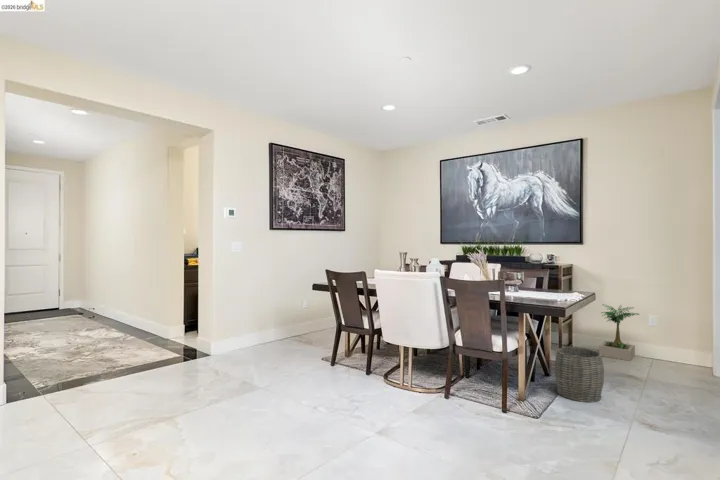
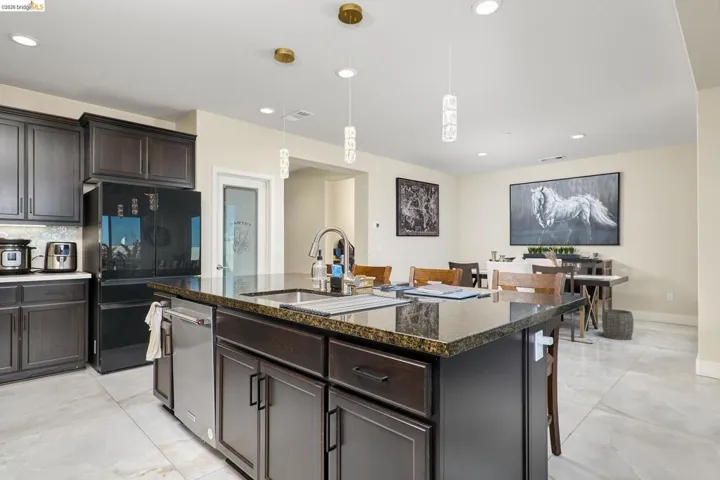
potted plant: present [599,304,639,361] -> none [631,287,663,324]

